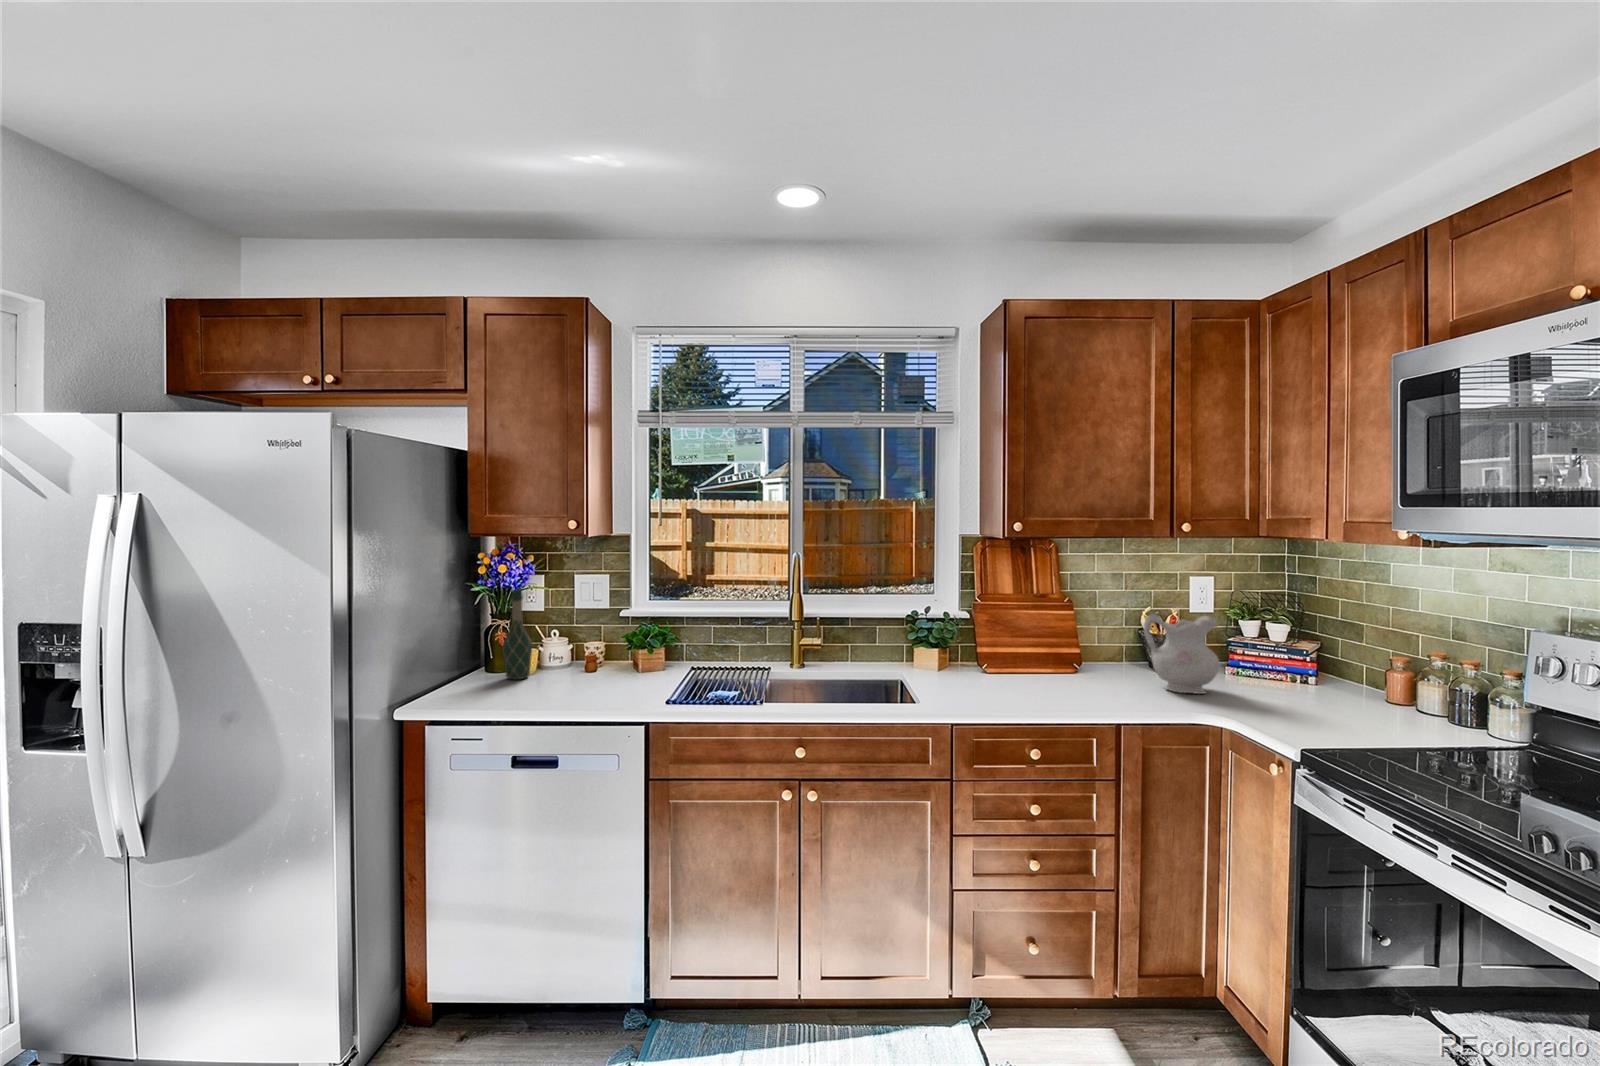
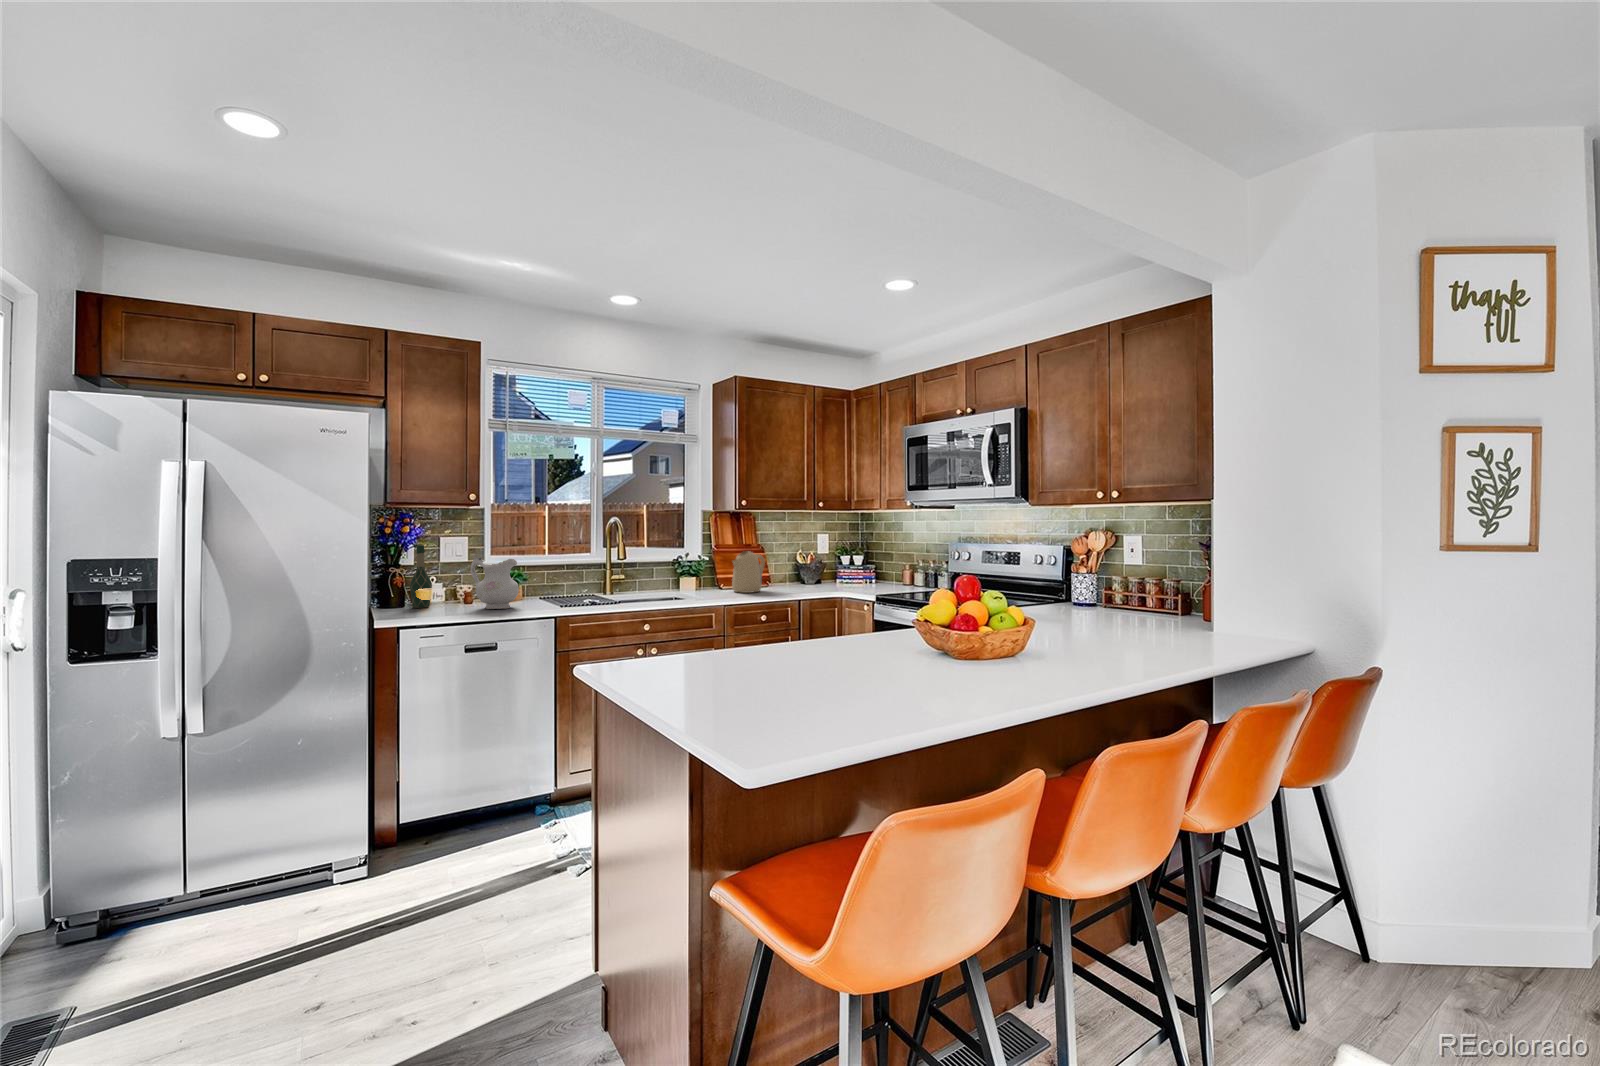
kettle: none [996,612,1065,690] -> present [732,551,765,593]
ceramic pitcher: present [1144,612,1219,694] -> present [471,557,519,609]

